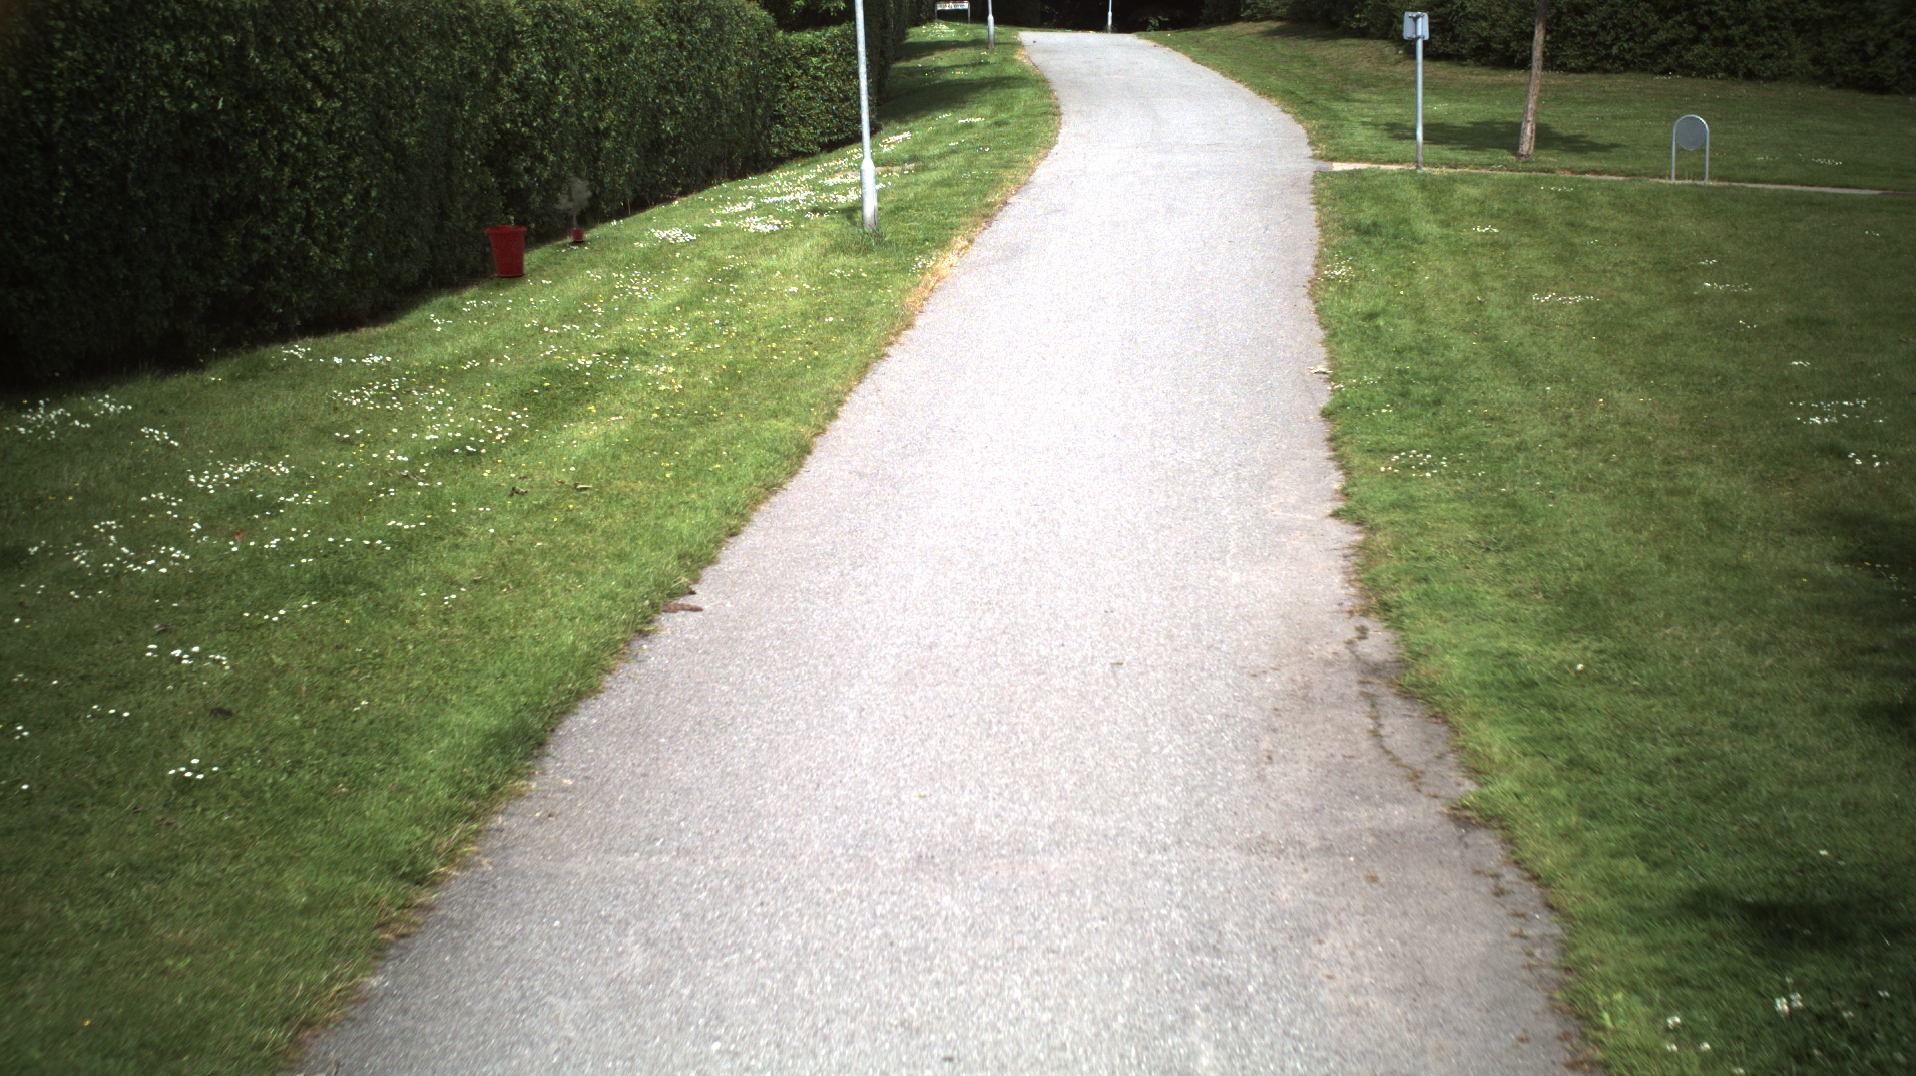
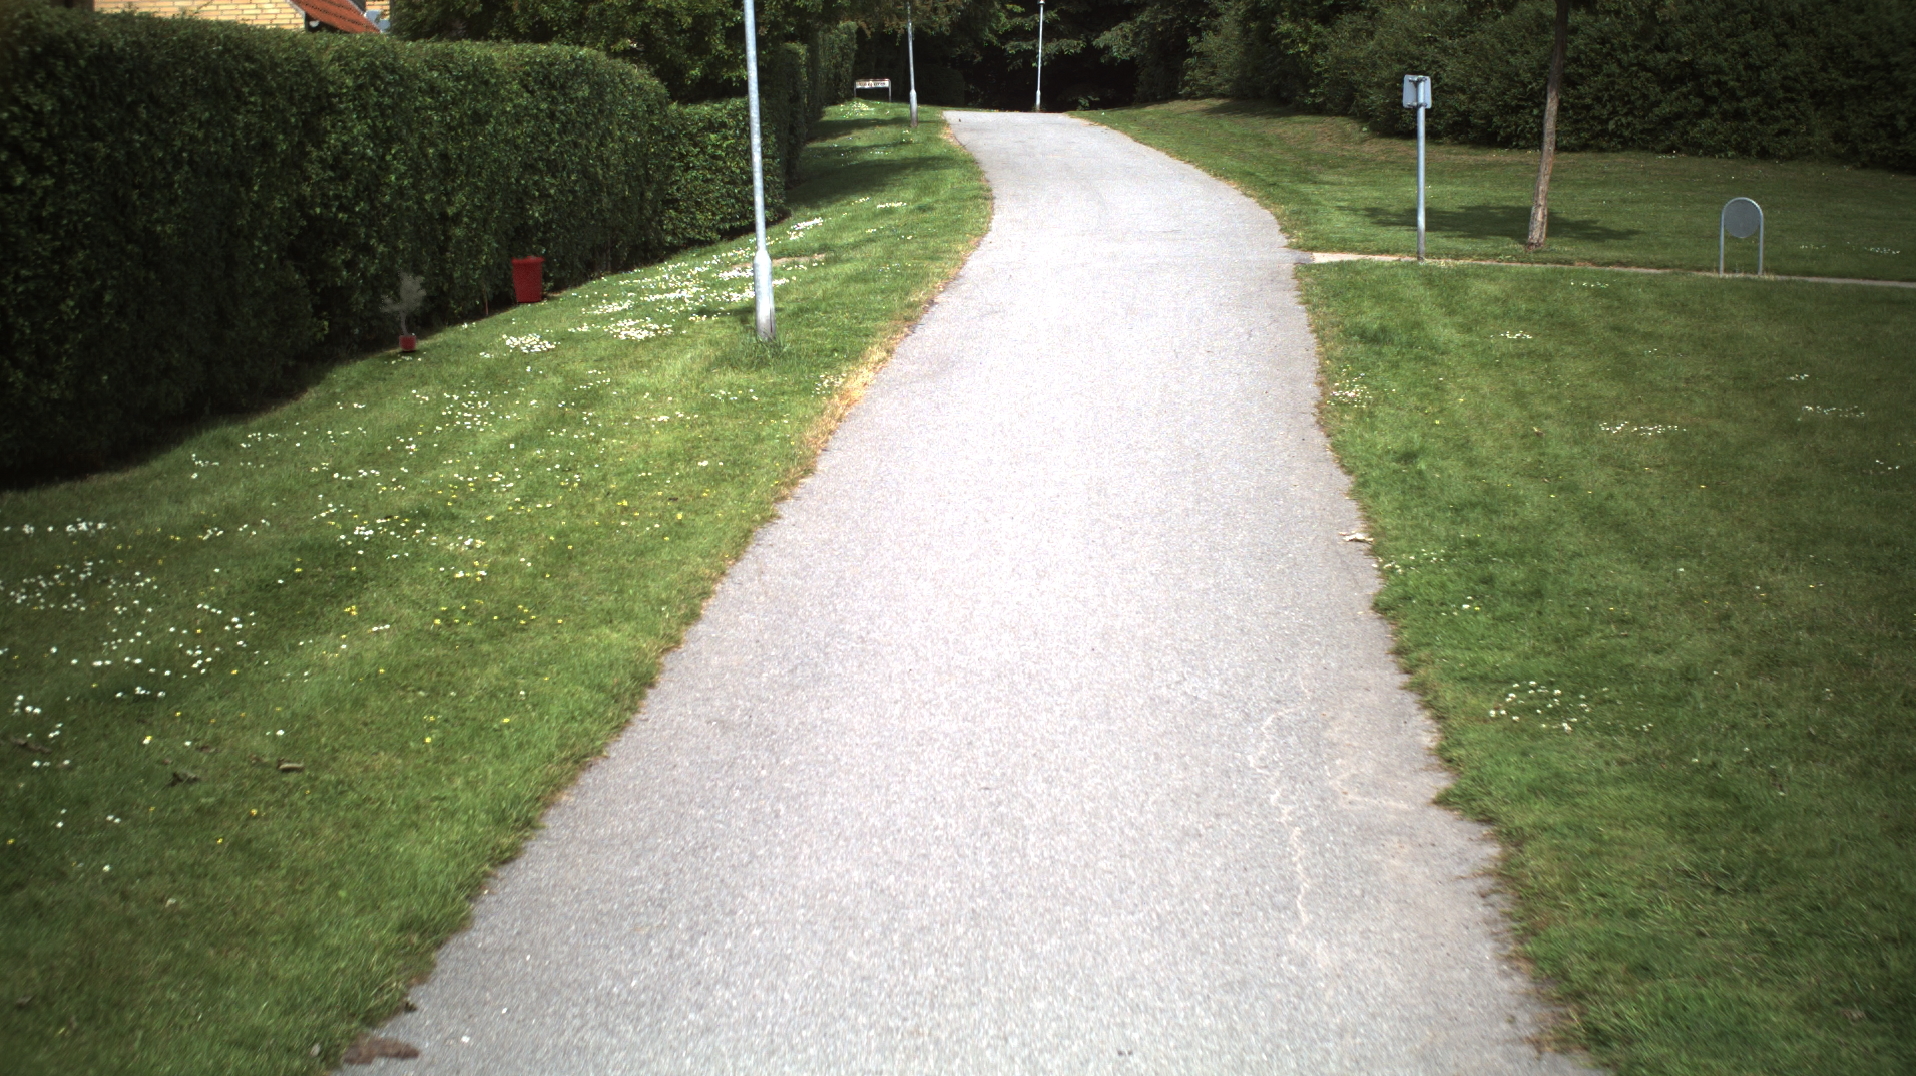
waste bin: present [485,225,526,277] -> present [512,257,543,302]

